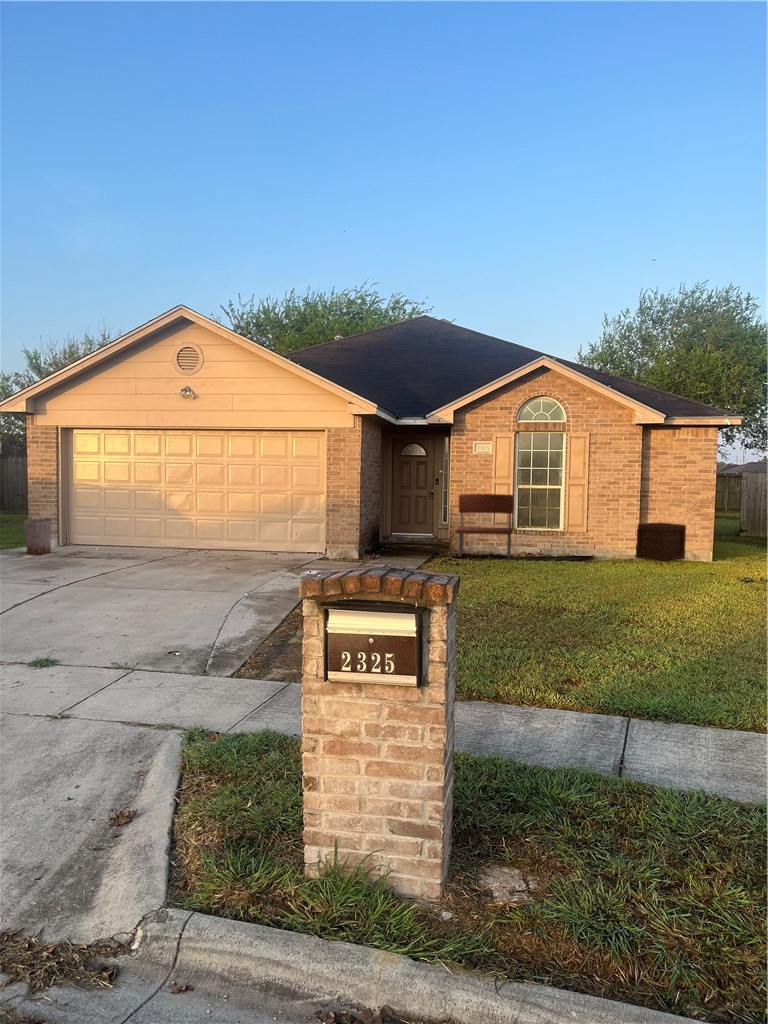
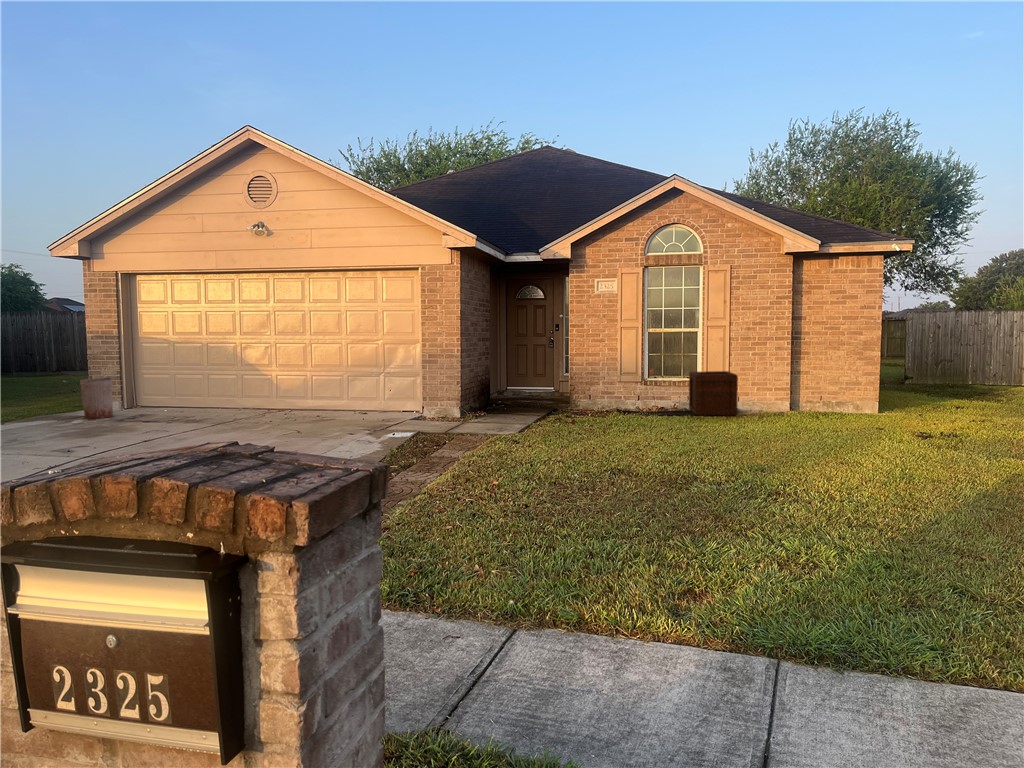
bench: present [456,494,514,558] -> none [574,339,642,414]
wooden crate: present [635,523,686,561] -> present [689,371,738,416]

